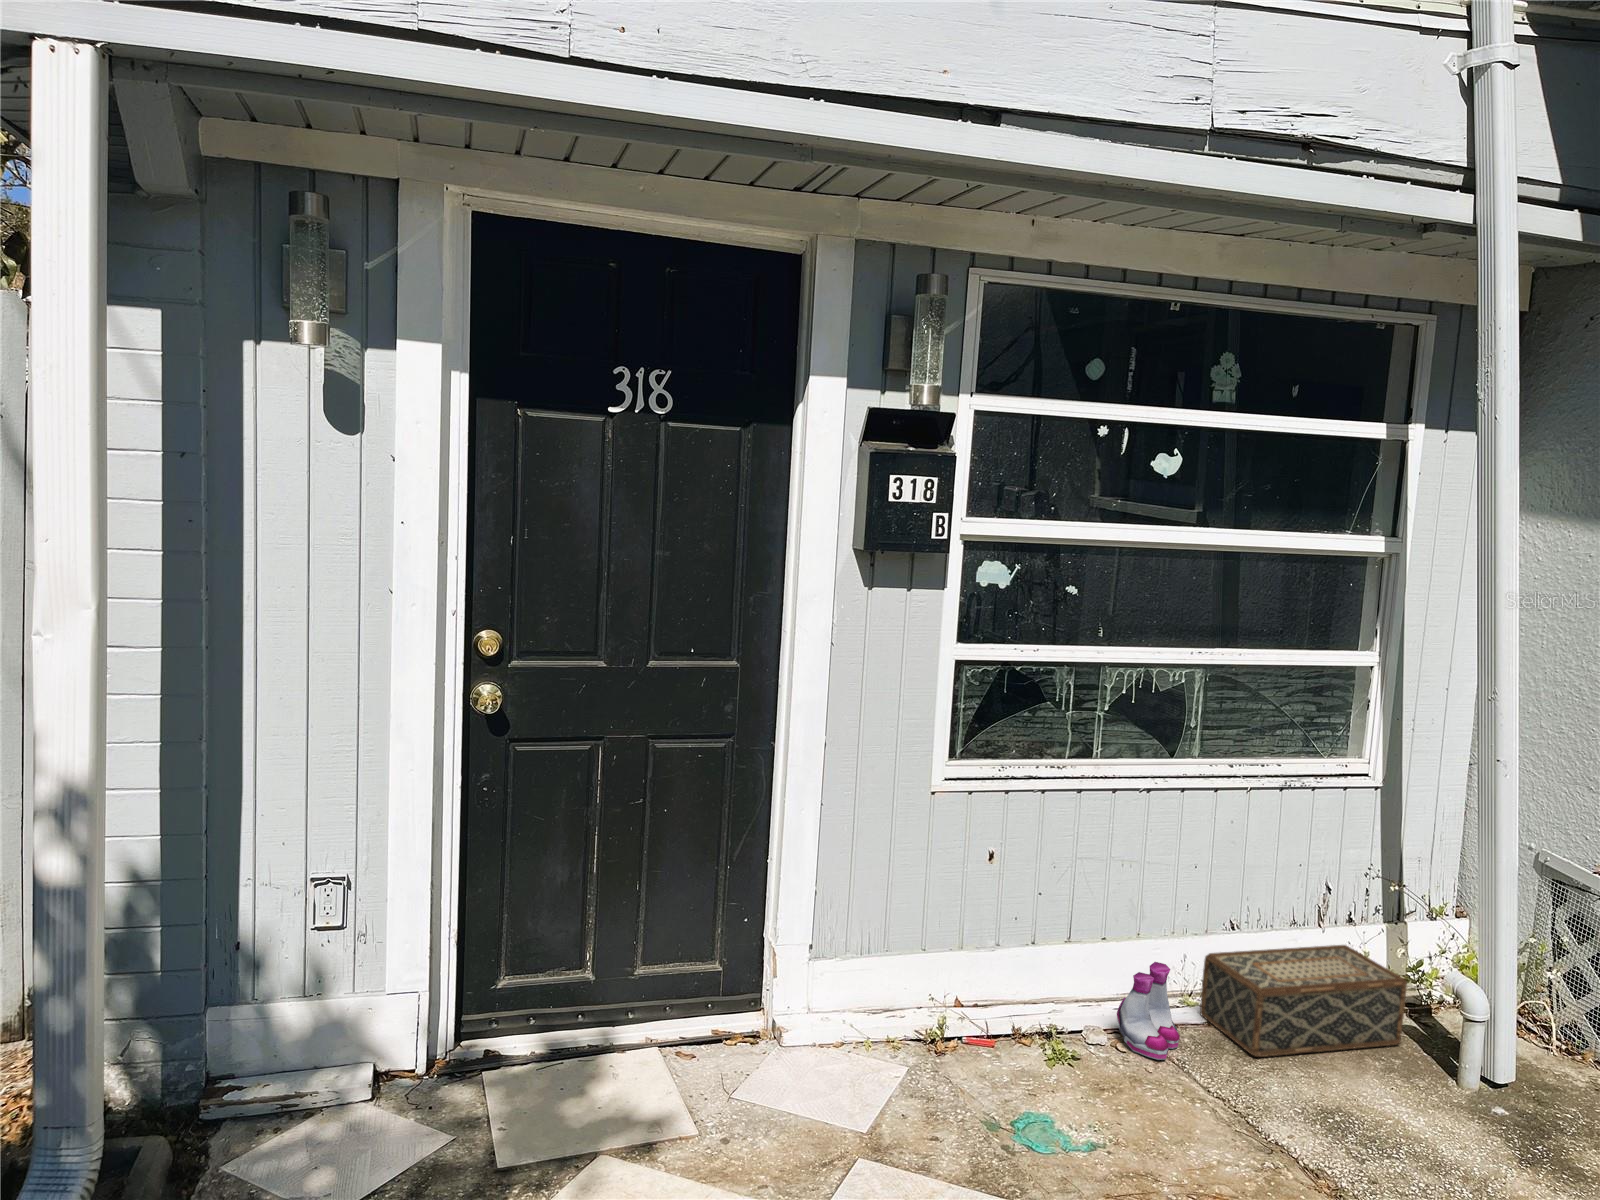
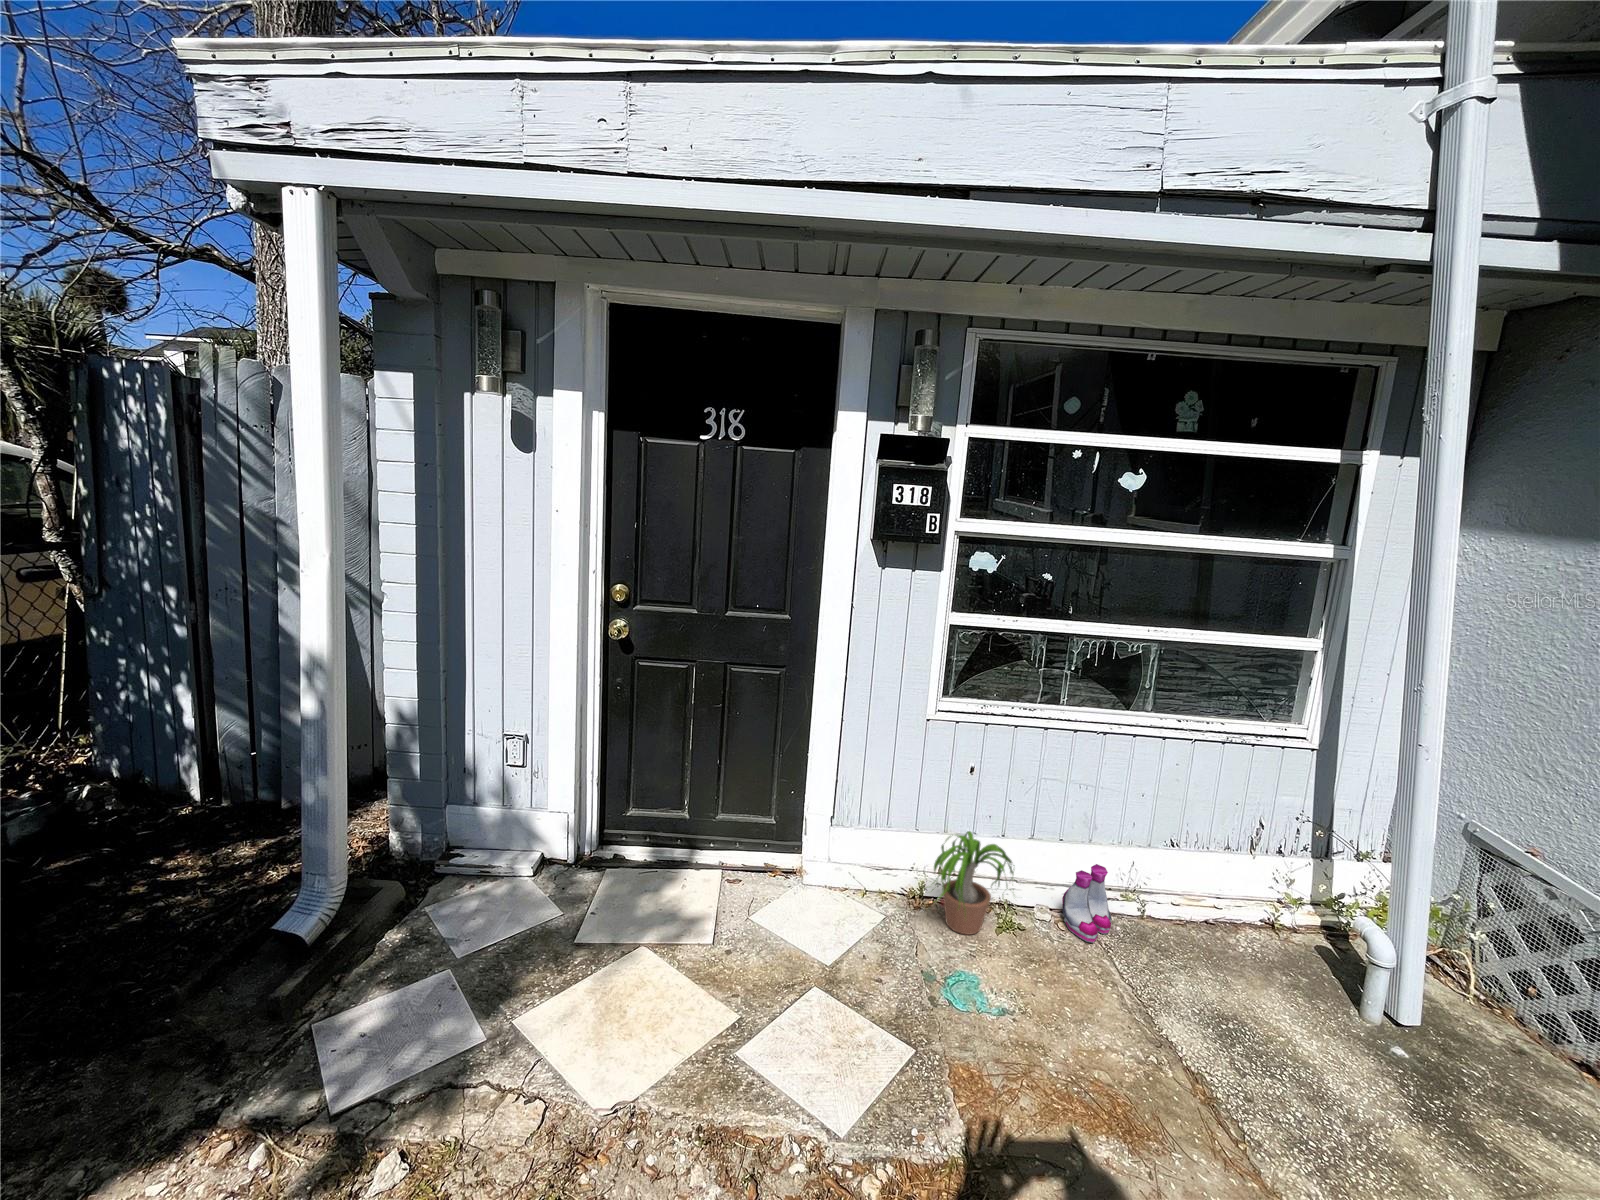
potted plant: none [953,938,1085,1075] -> present [933,831,1014,935]
woven basket: present [1200,945,1407,1057] -> none [1138,862,1321,965]

